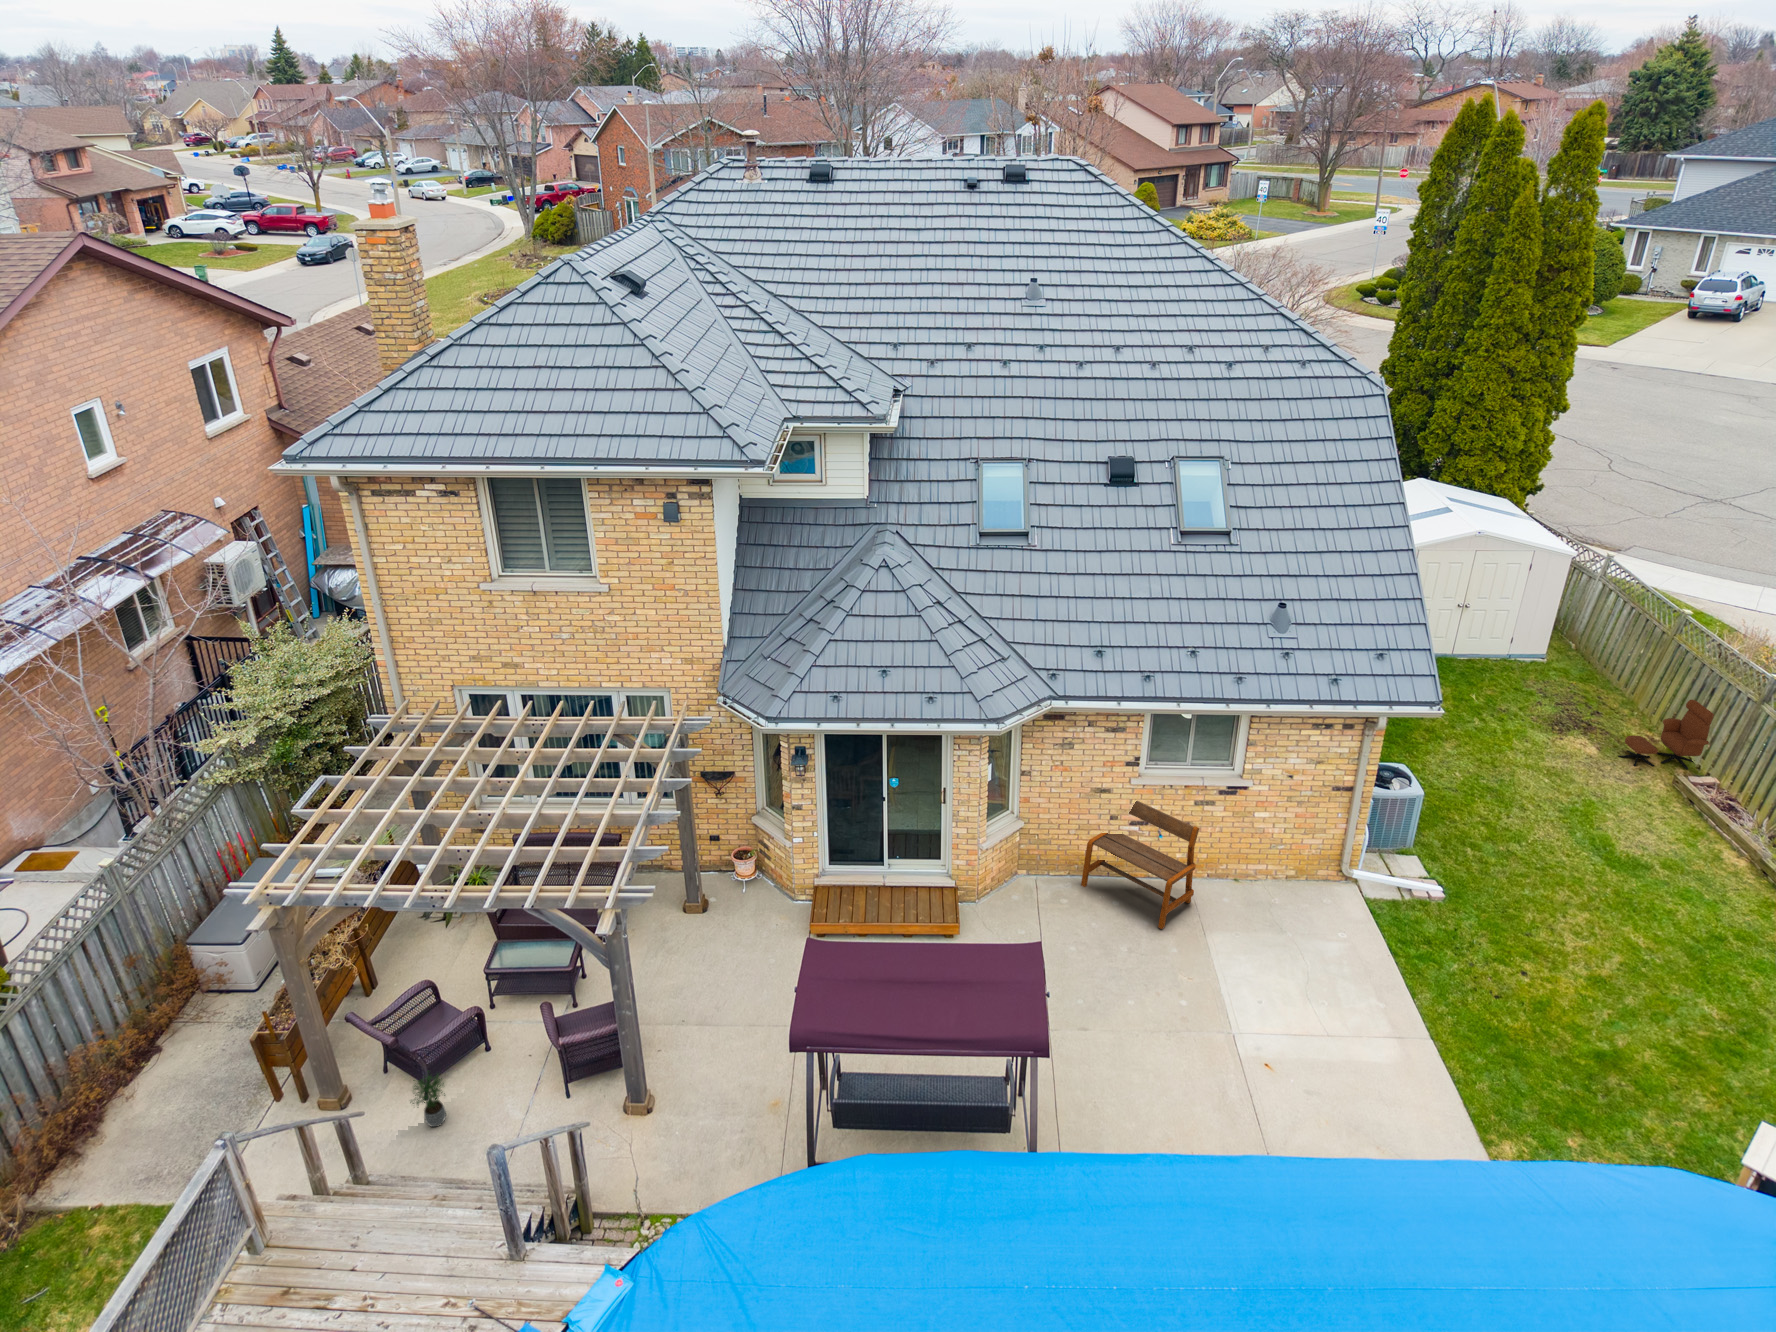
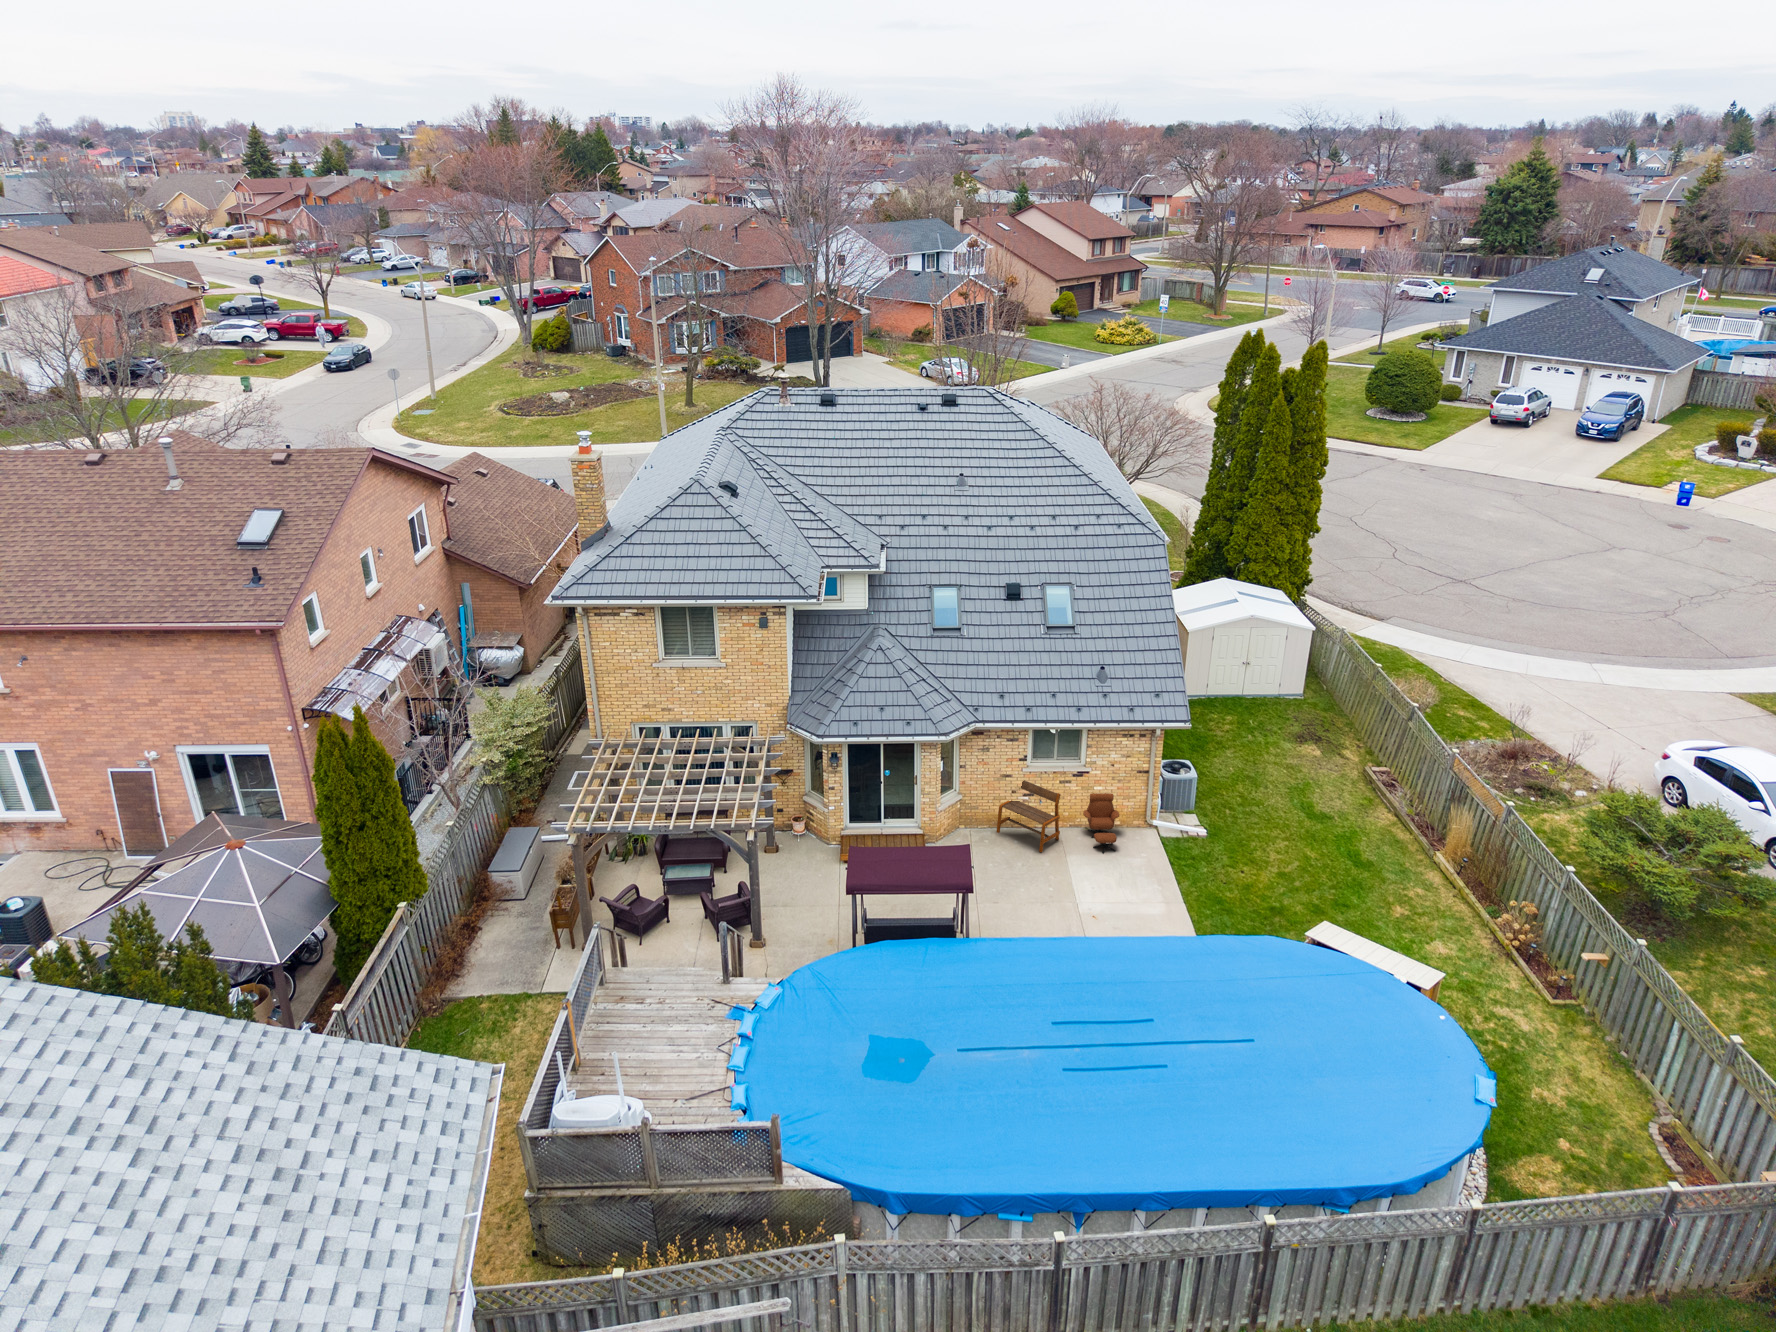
lounge chair: present [1618,700,1714,769] -> present [1083,793,1119,853]
potted plant: present [410,1074,446,1127] -> none [647,919,666,949]

